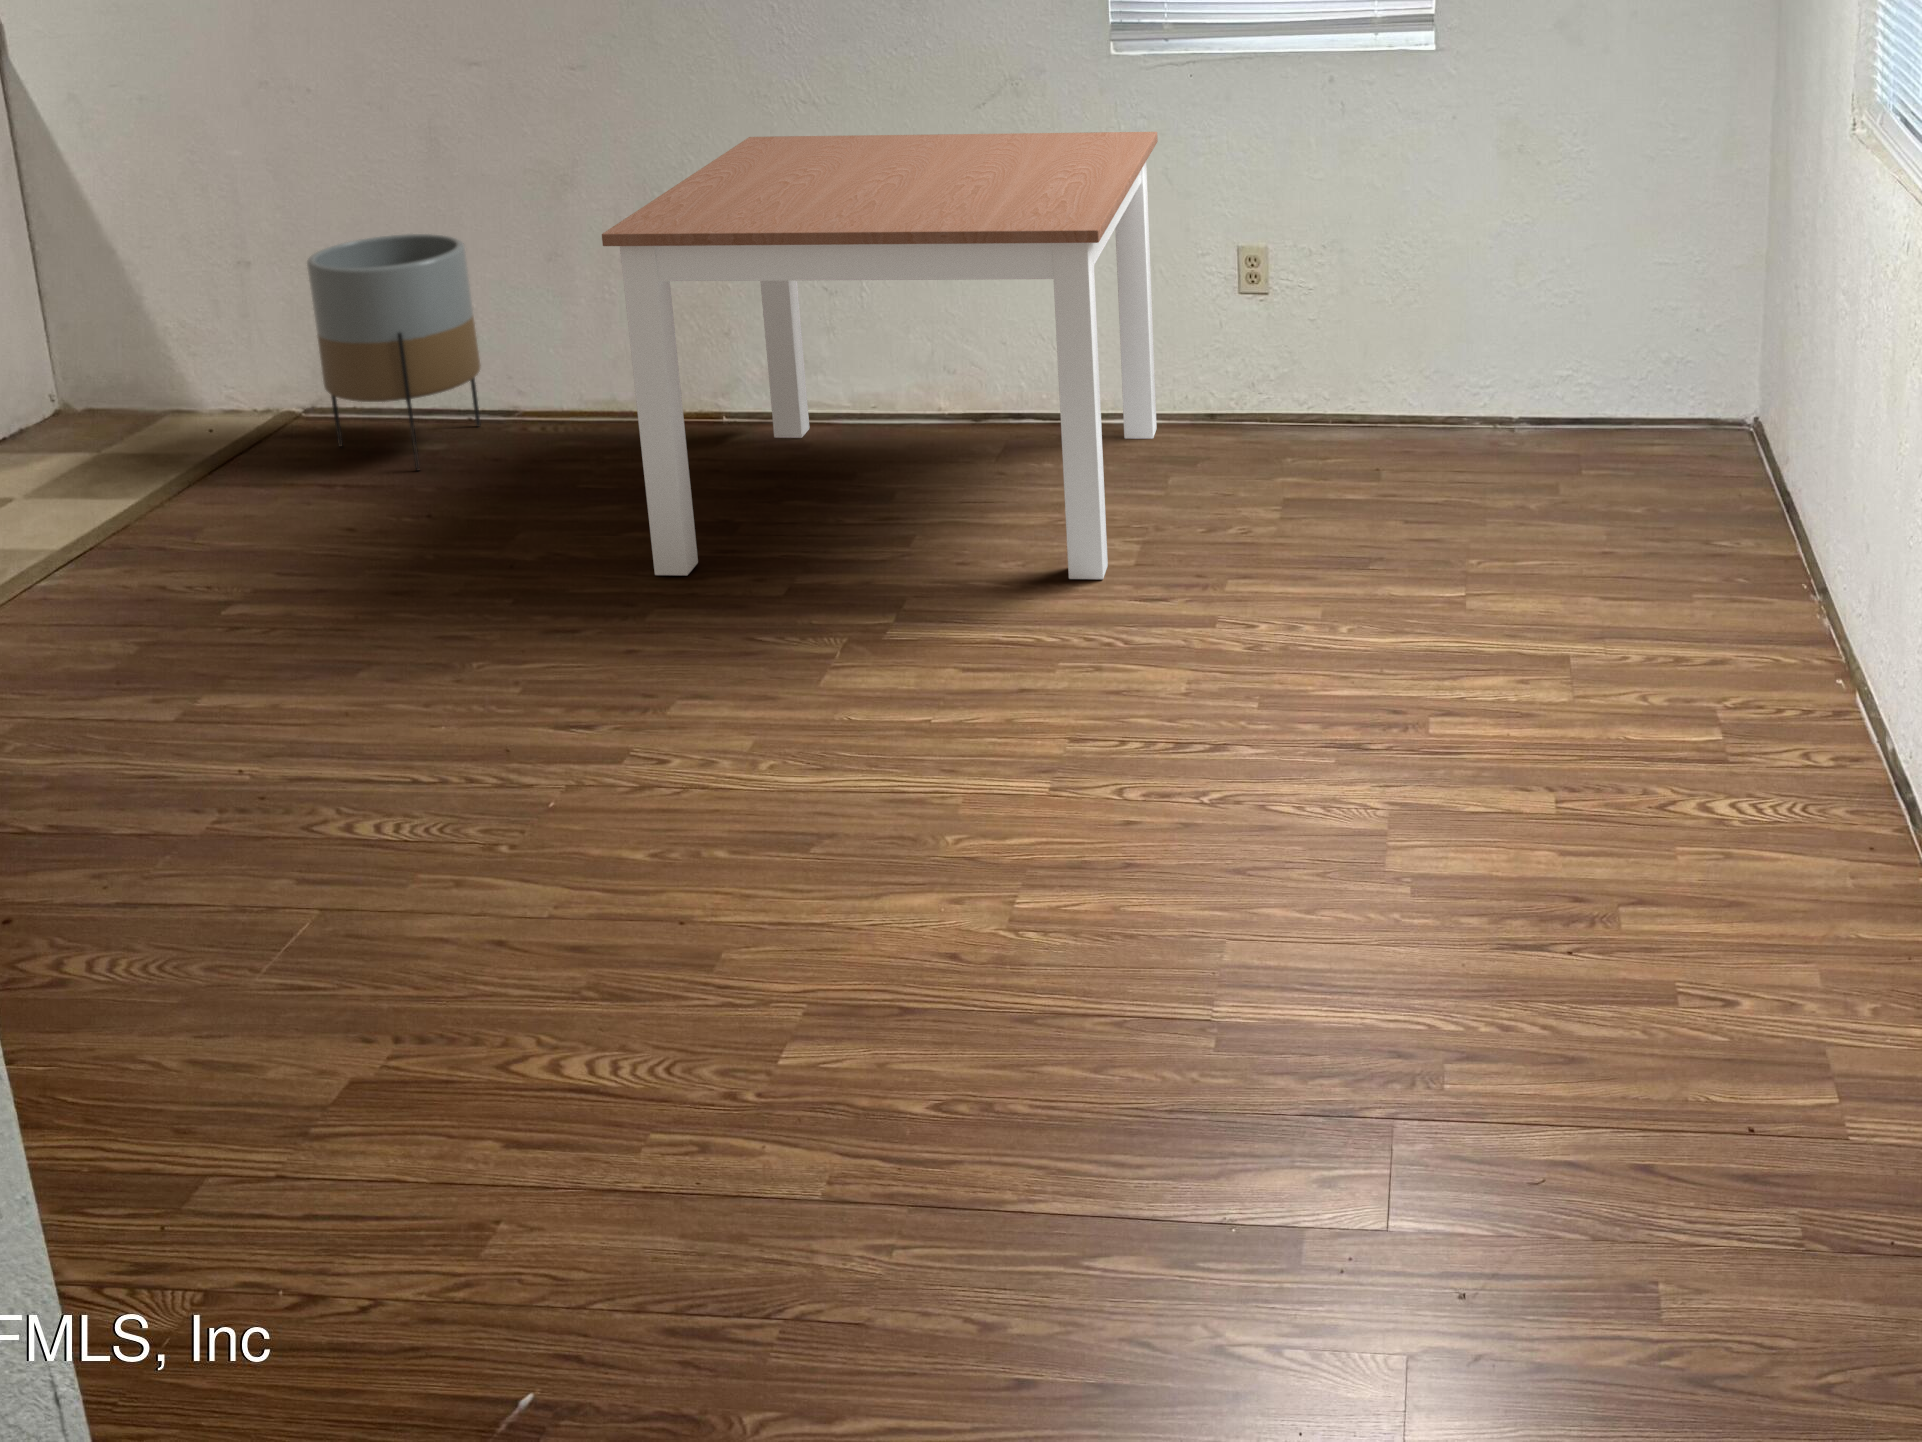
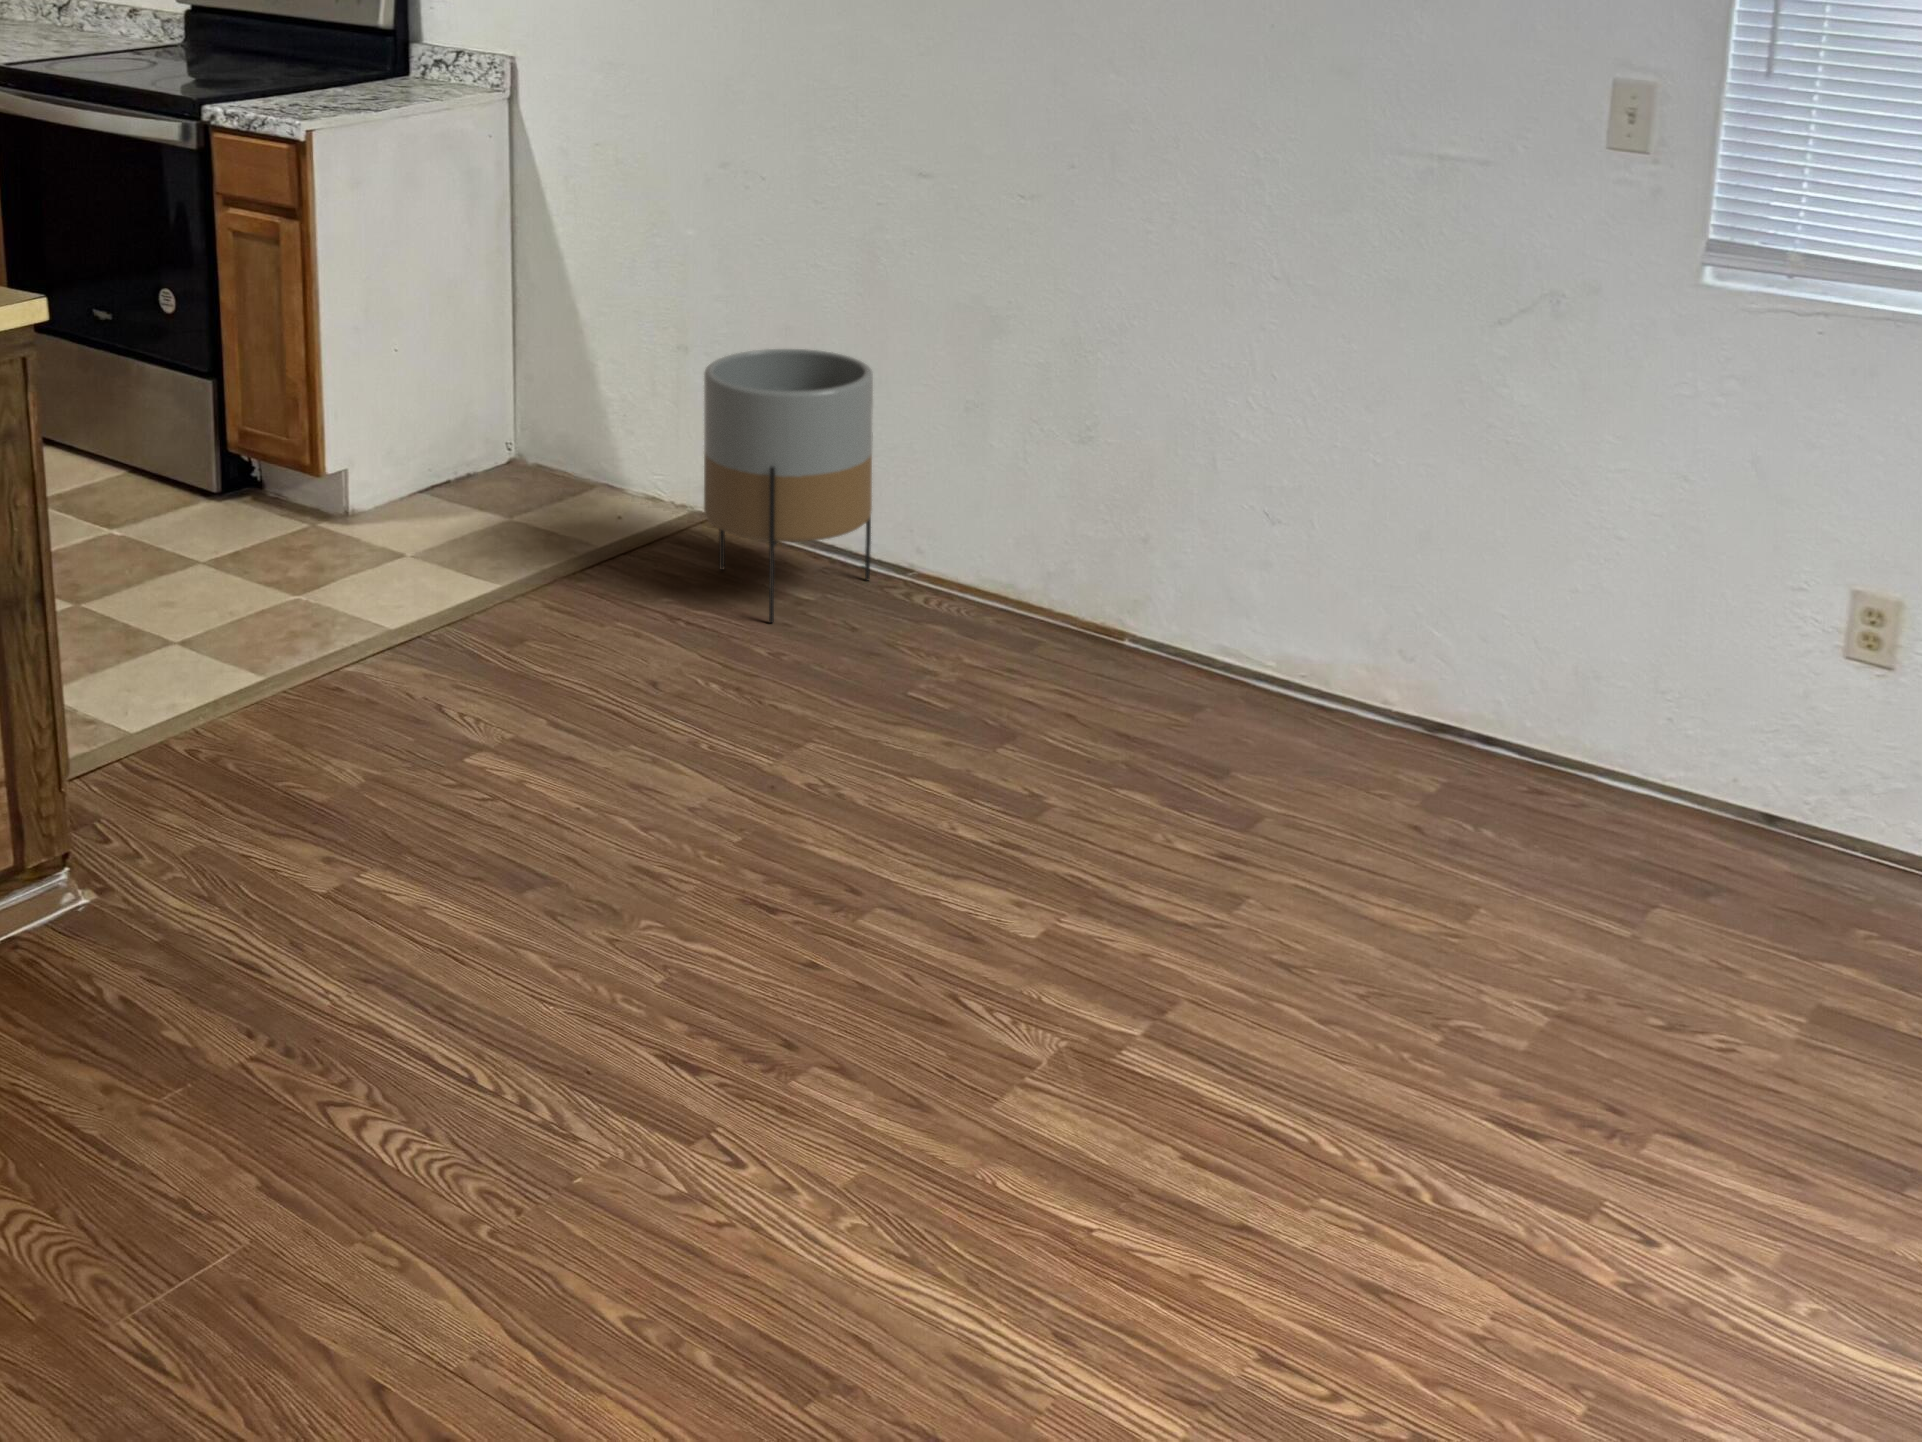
dining table: present [602,132,1158,579] -> none [898,312,1748,1063]

